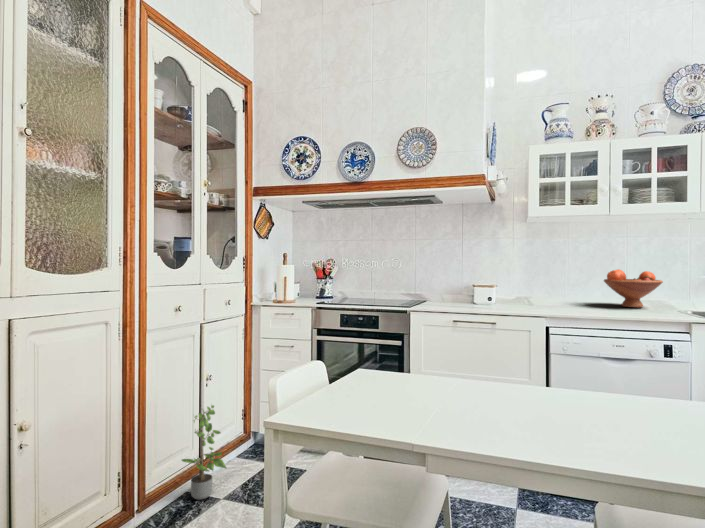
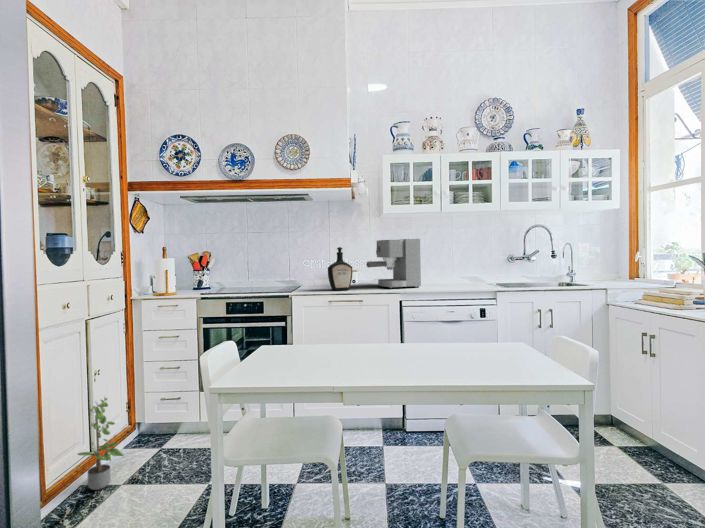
coffee maker: none [505,249,577,310] -> present [366,239,421,288]
bottle: none [456,257,486,309] -> present [328,247,352,290]
fruit bowl: present [604,270,663,308] -> none [438,254,477,283]

